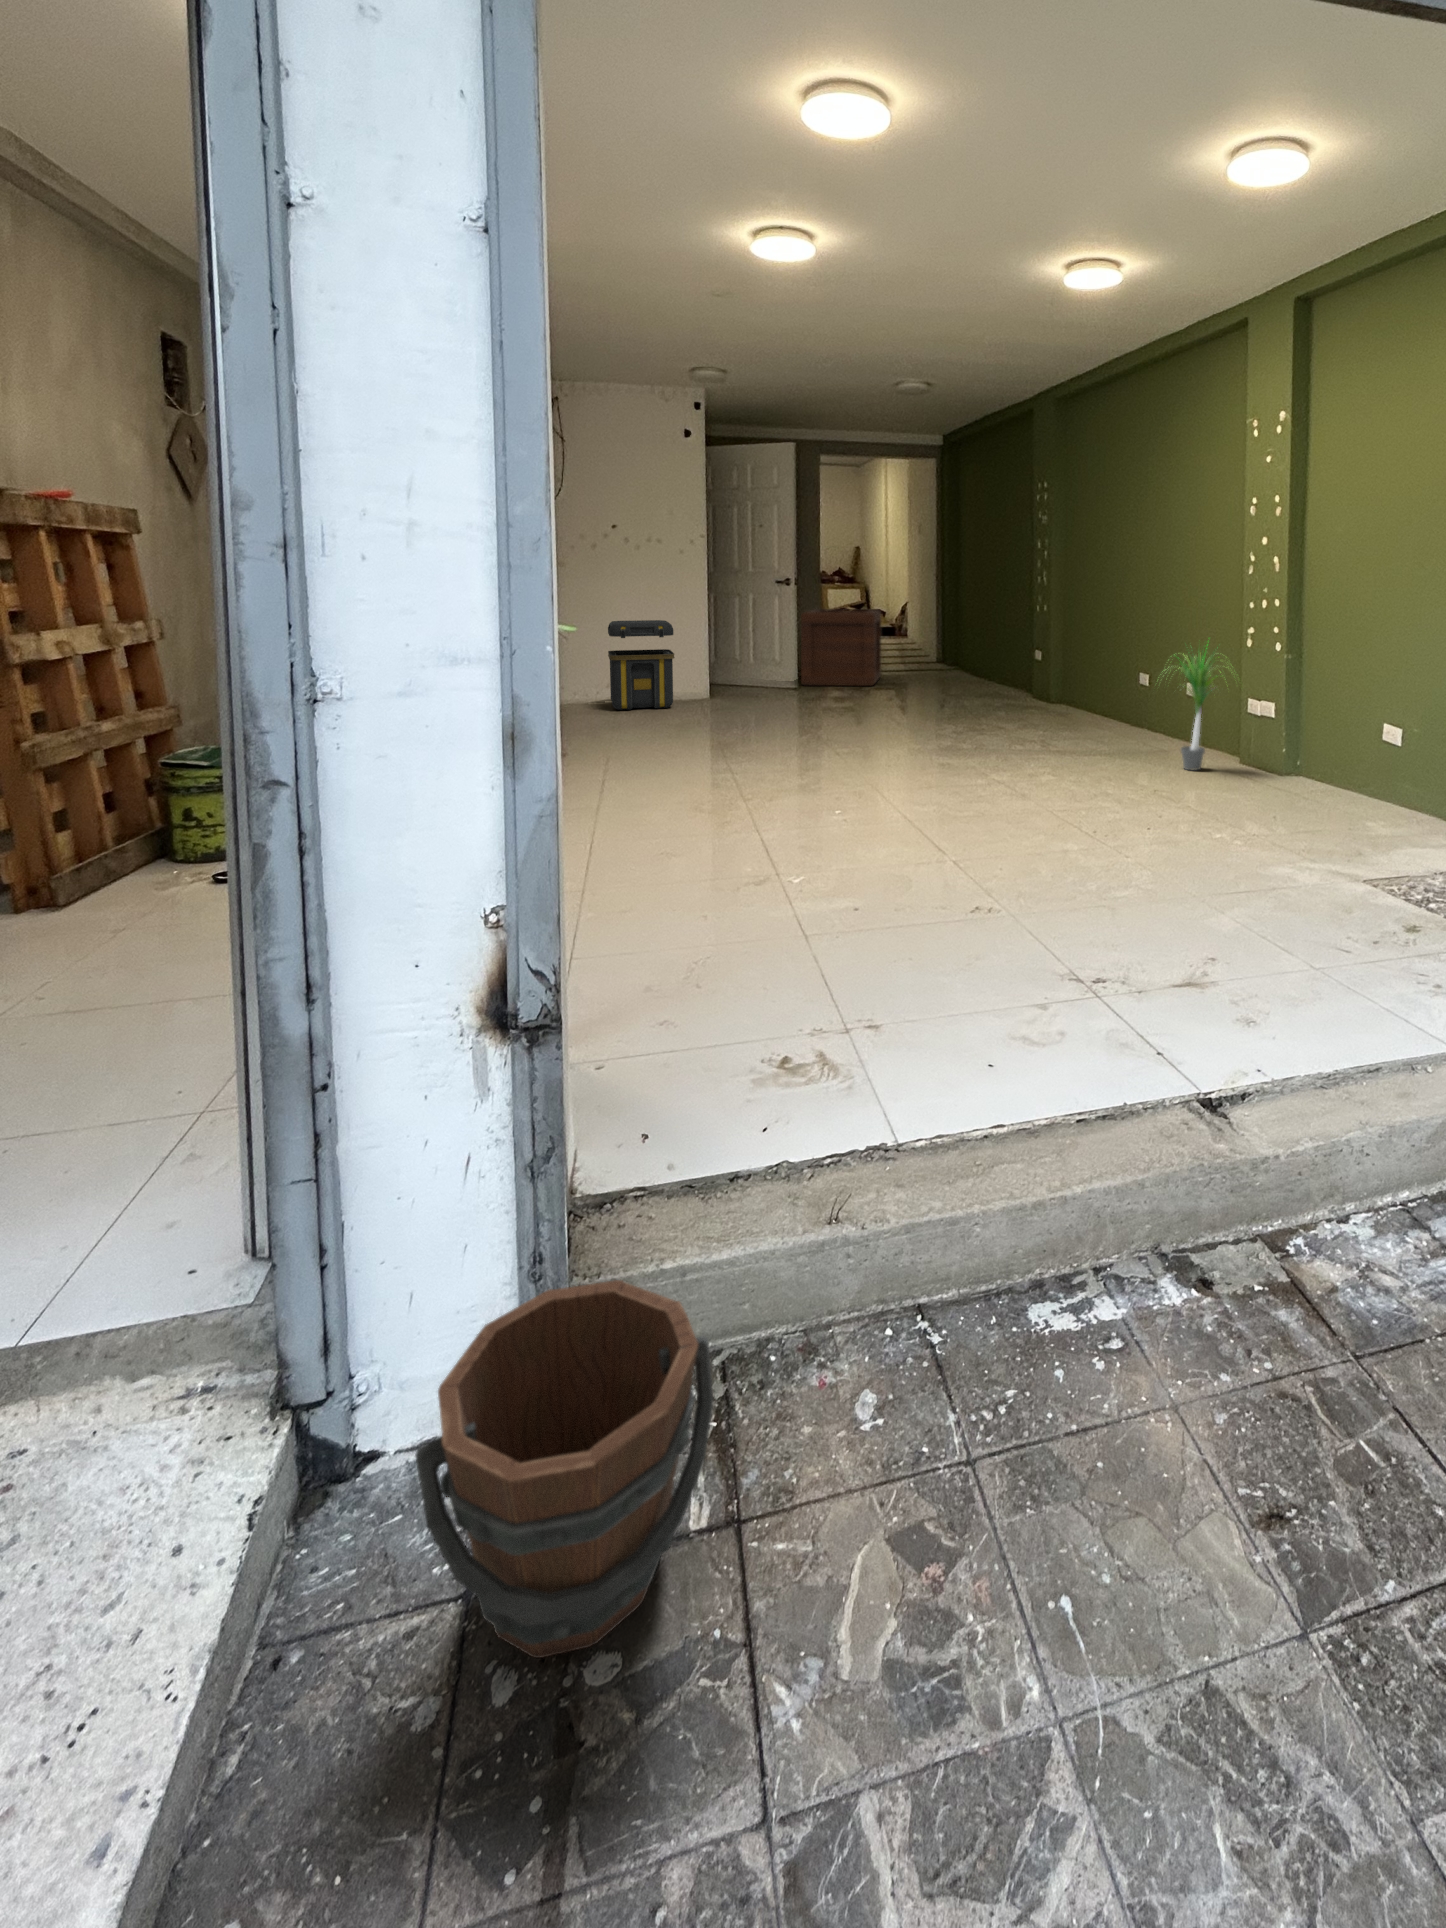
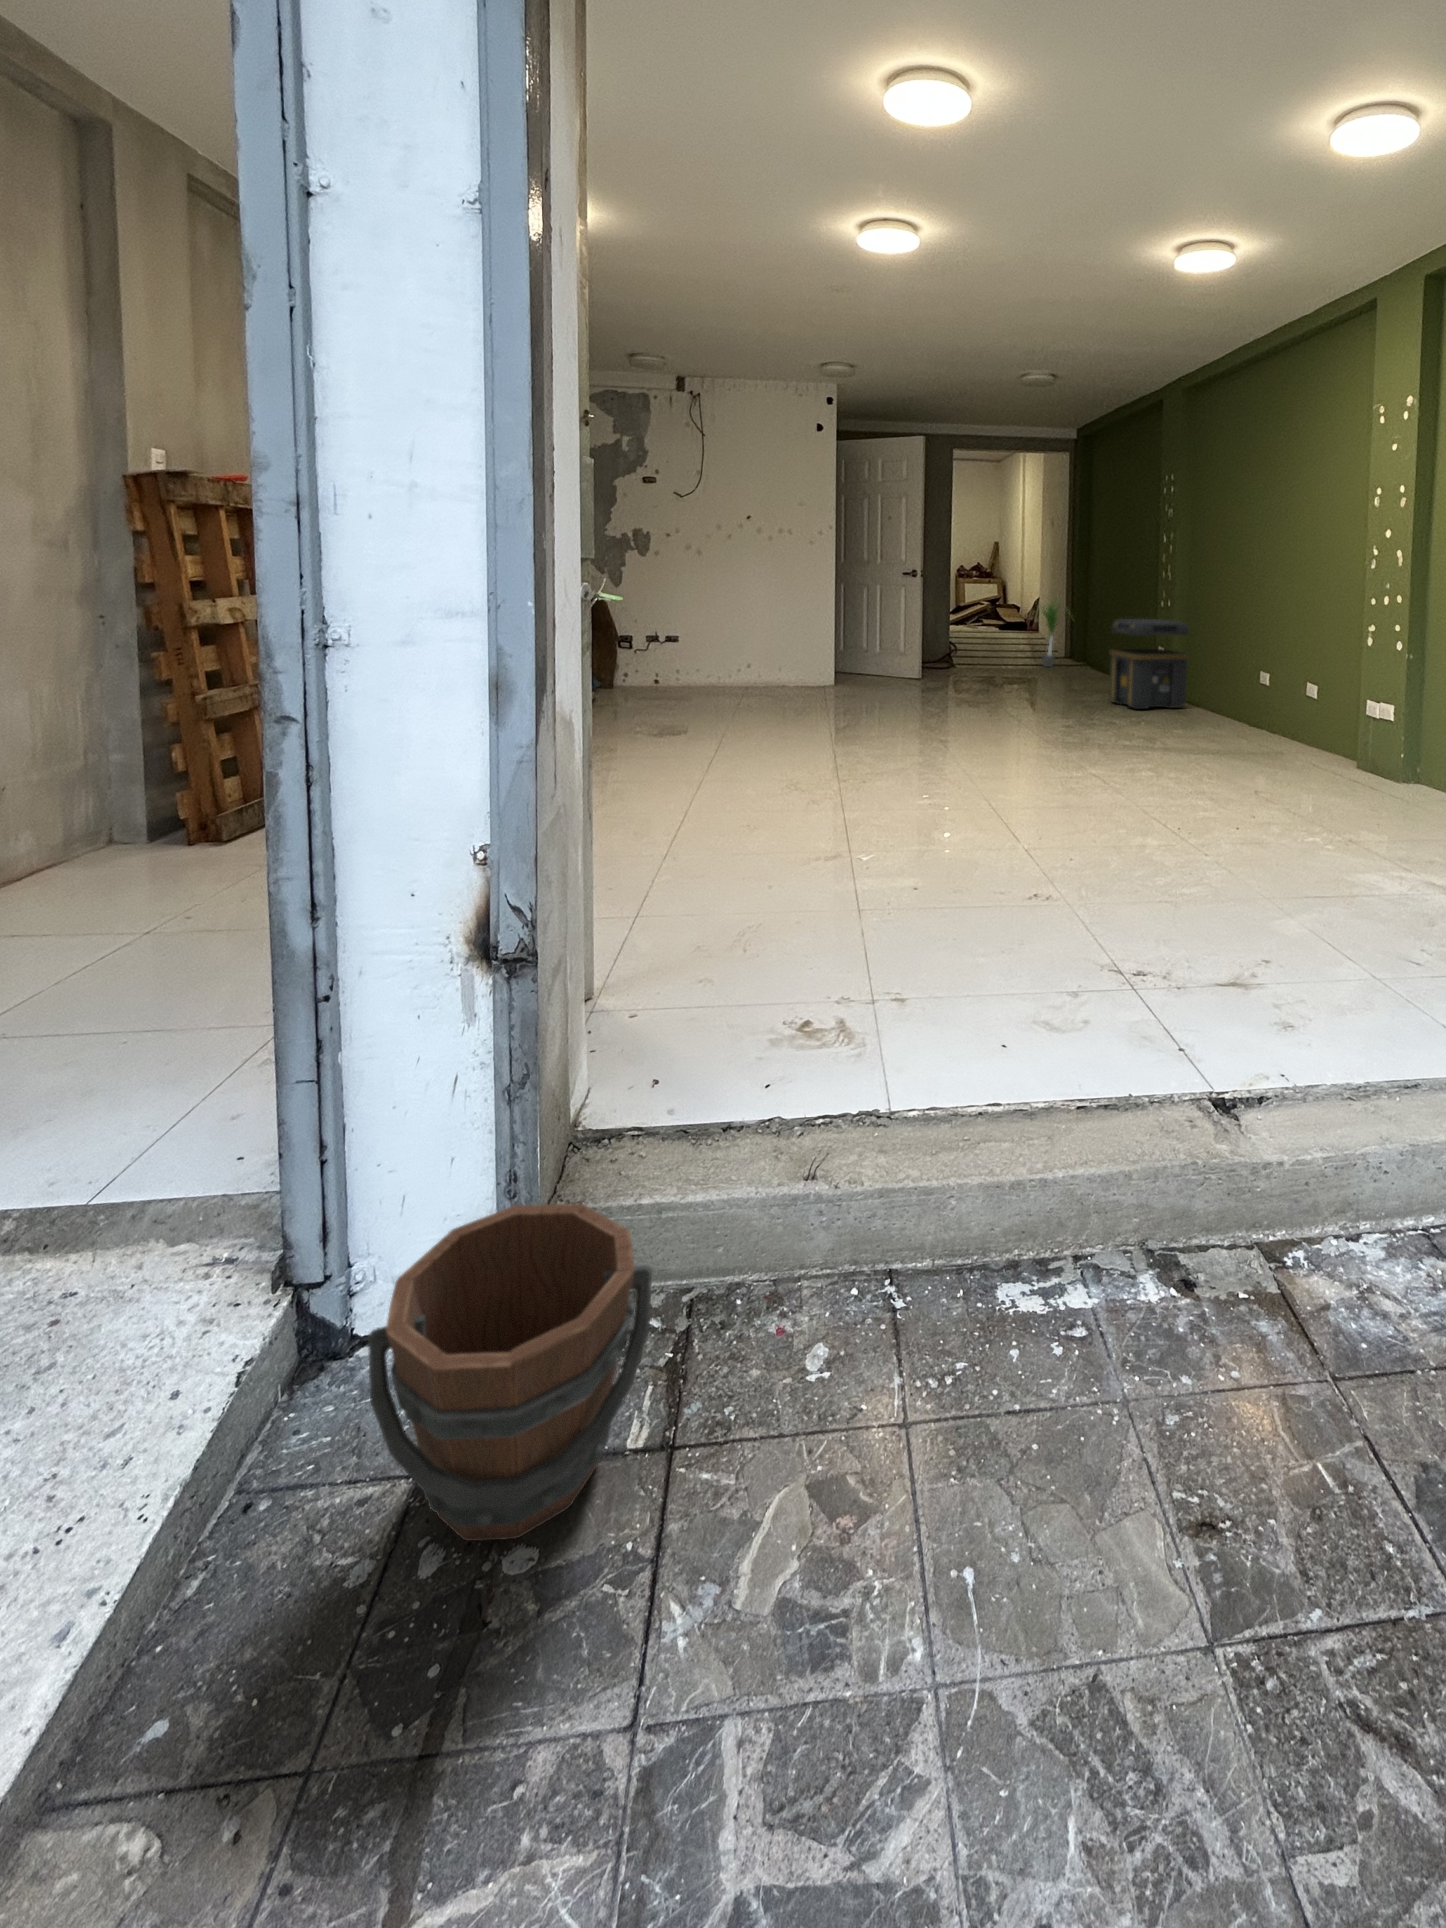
wooden crate: present [801,609,881,686] -> none [917,603,999,680]
toolbox: present [608,620,675,710] -> present [1109,619,1189,709]
potted plant: present [1164,644,1238,770] -> present [1032,603,1060,667]

